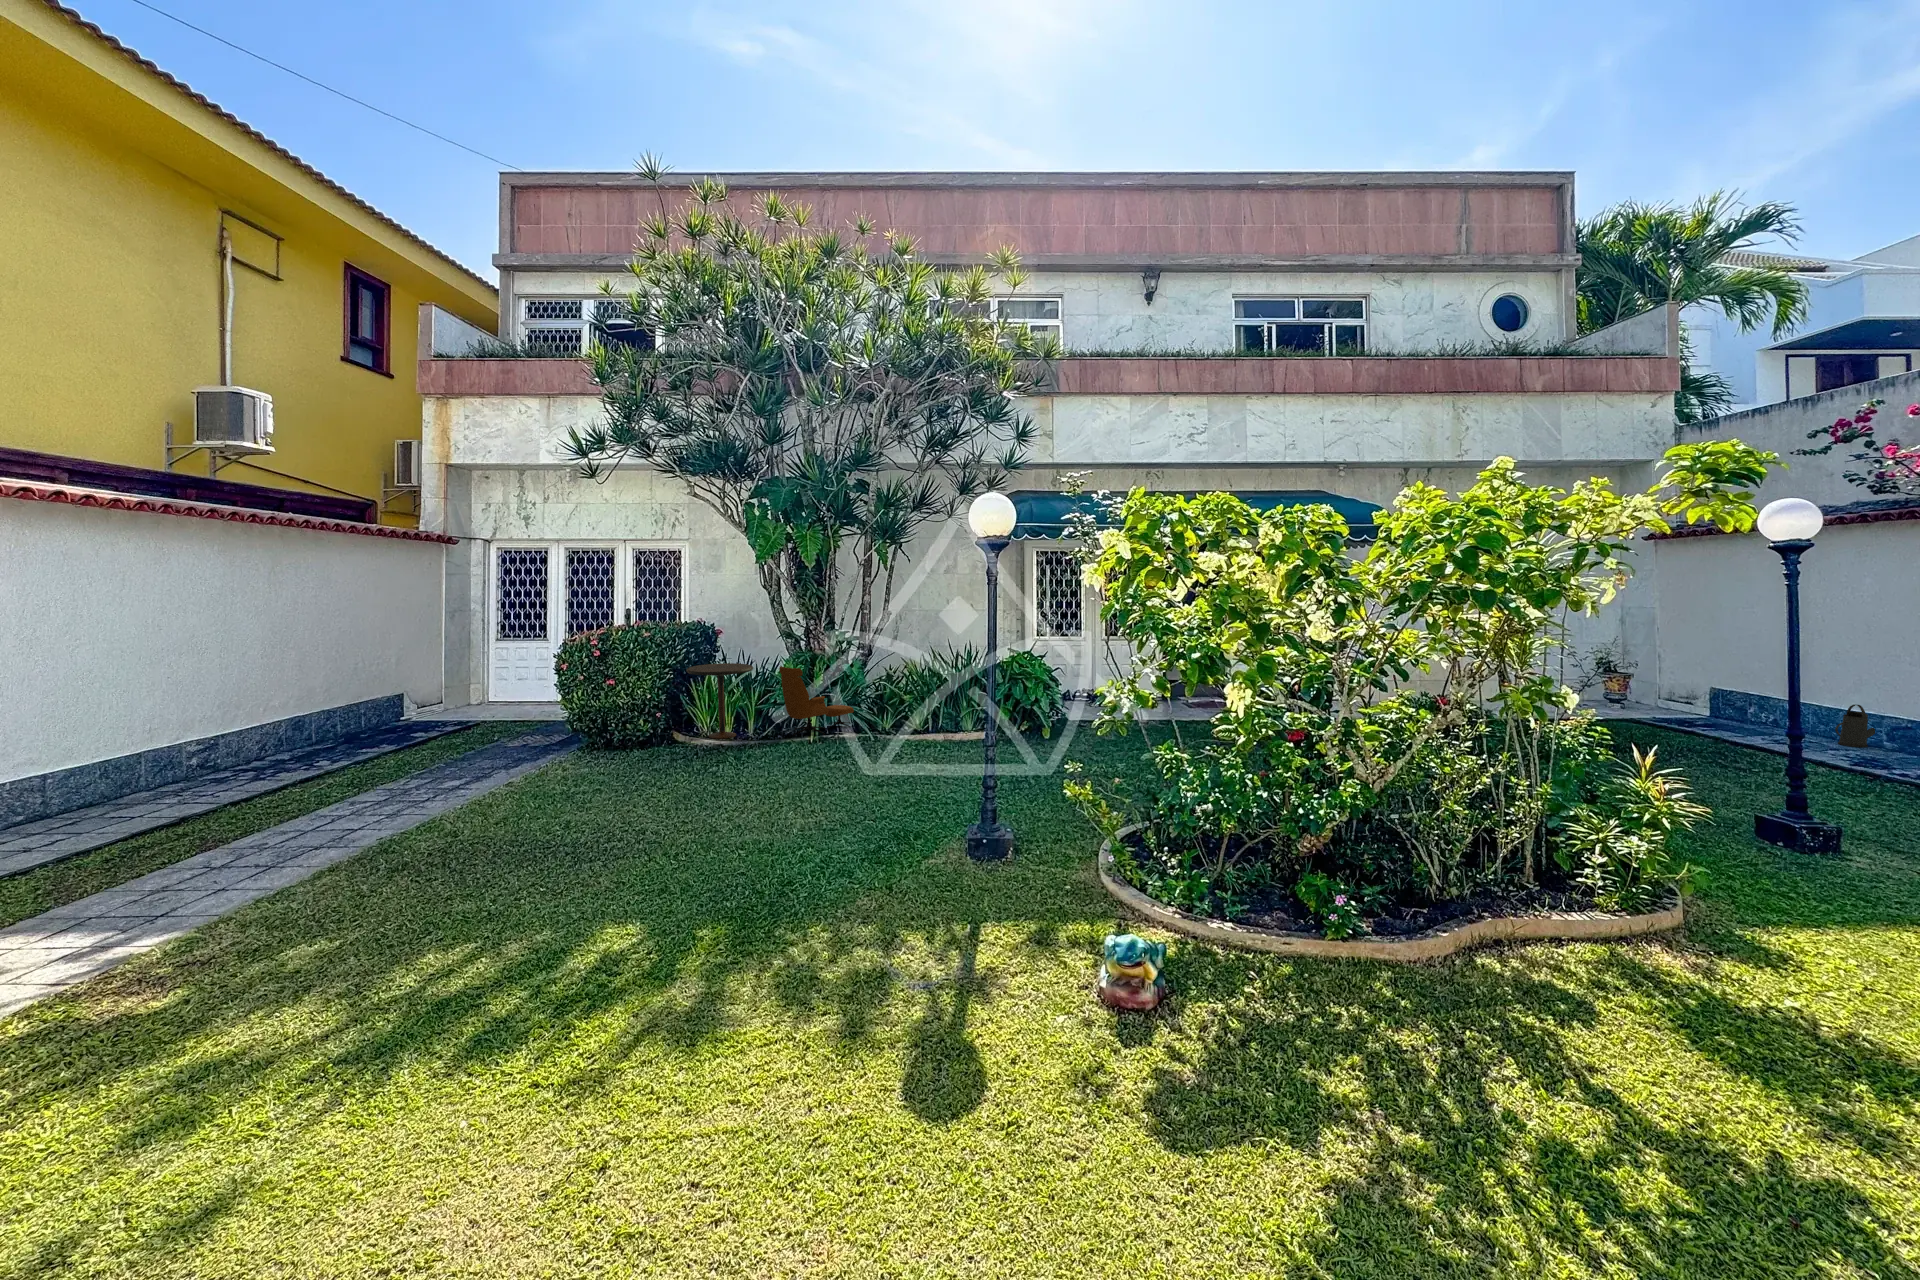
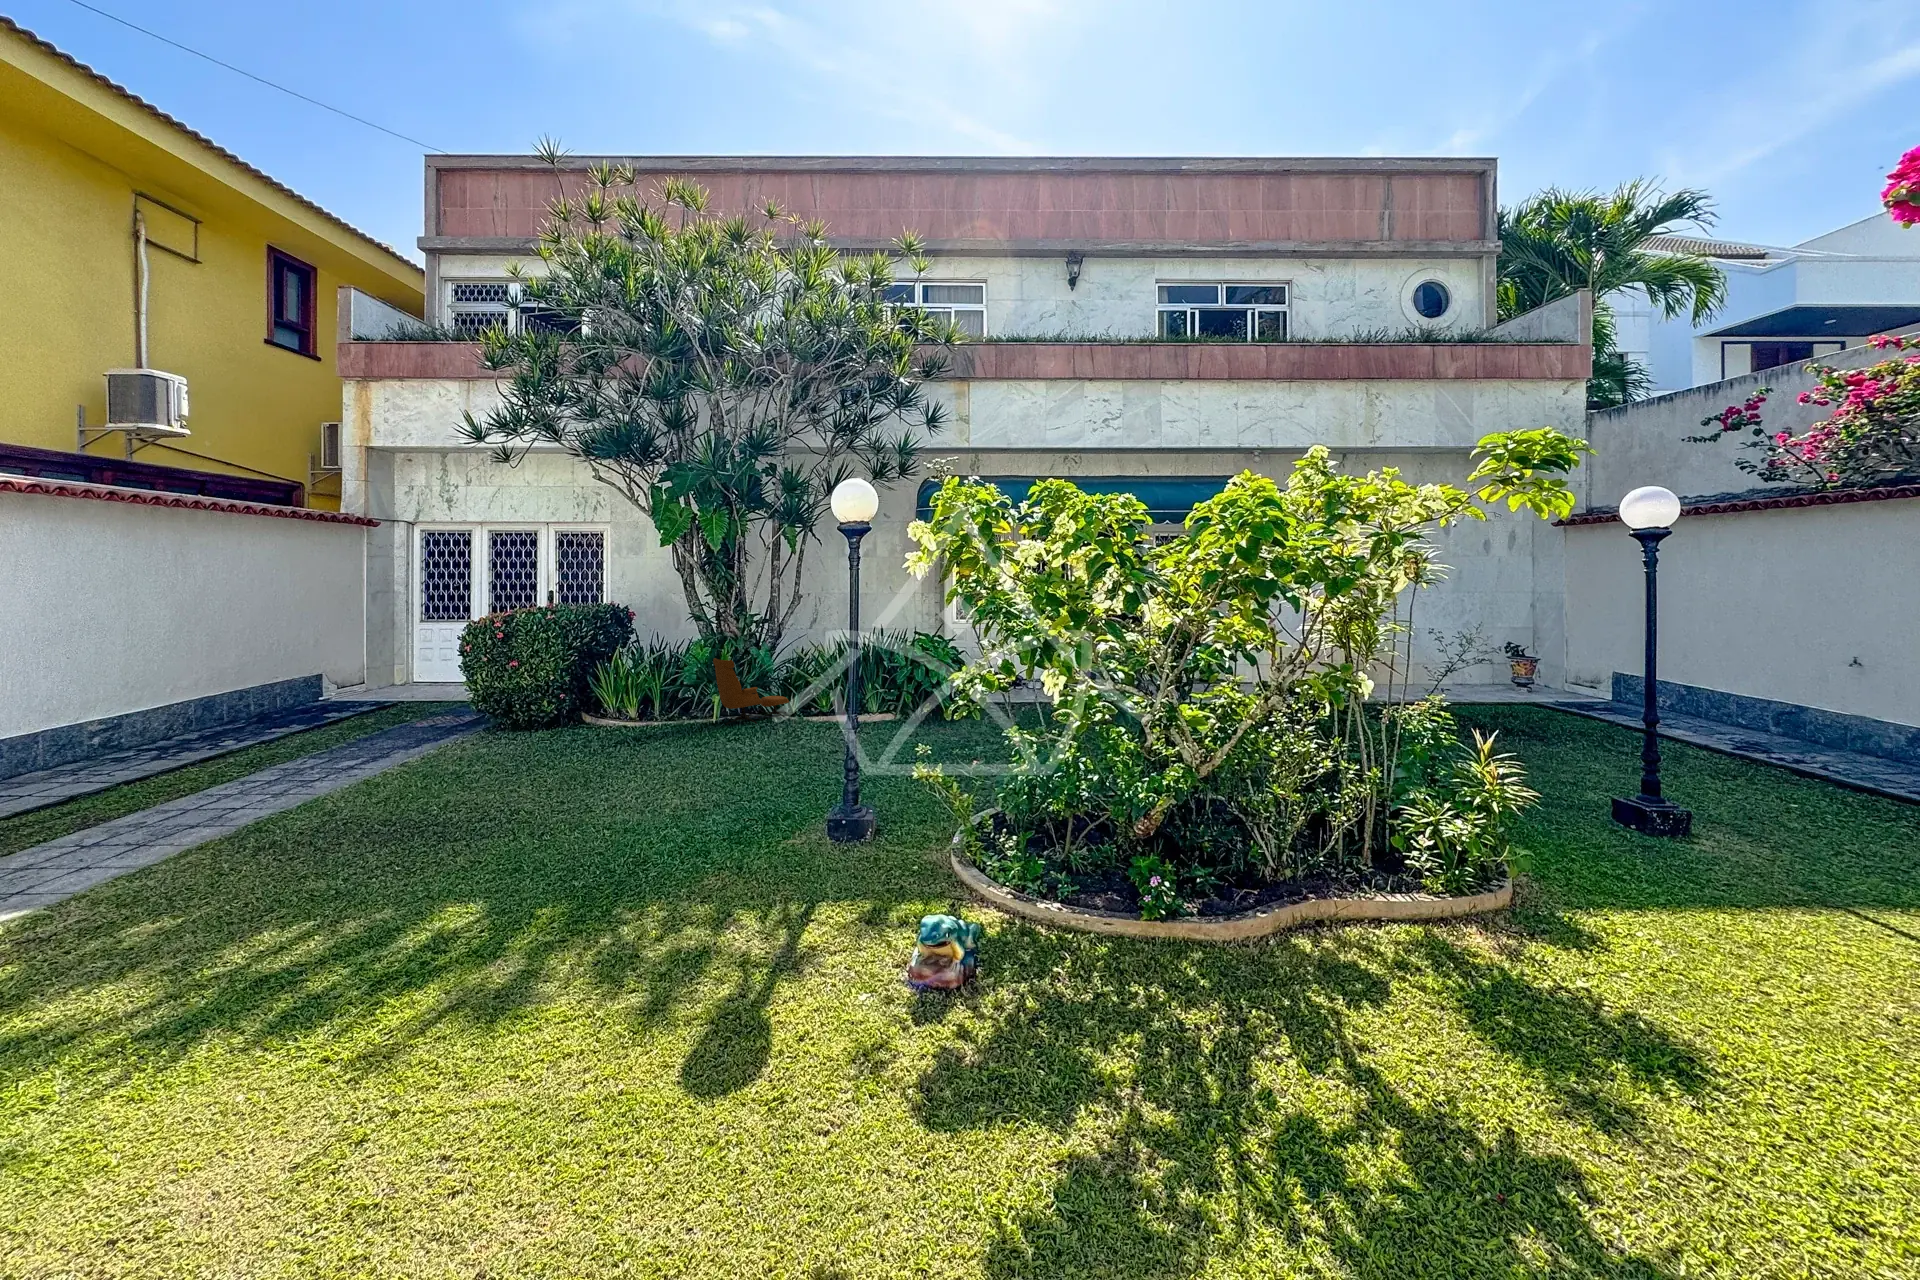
pedestal table: present [686,663,753,739] -> none [624,656,690,727]
watering can: present [1835,705,1875,747] -> none [1712,698,1767,738]

